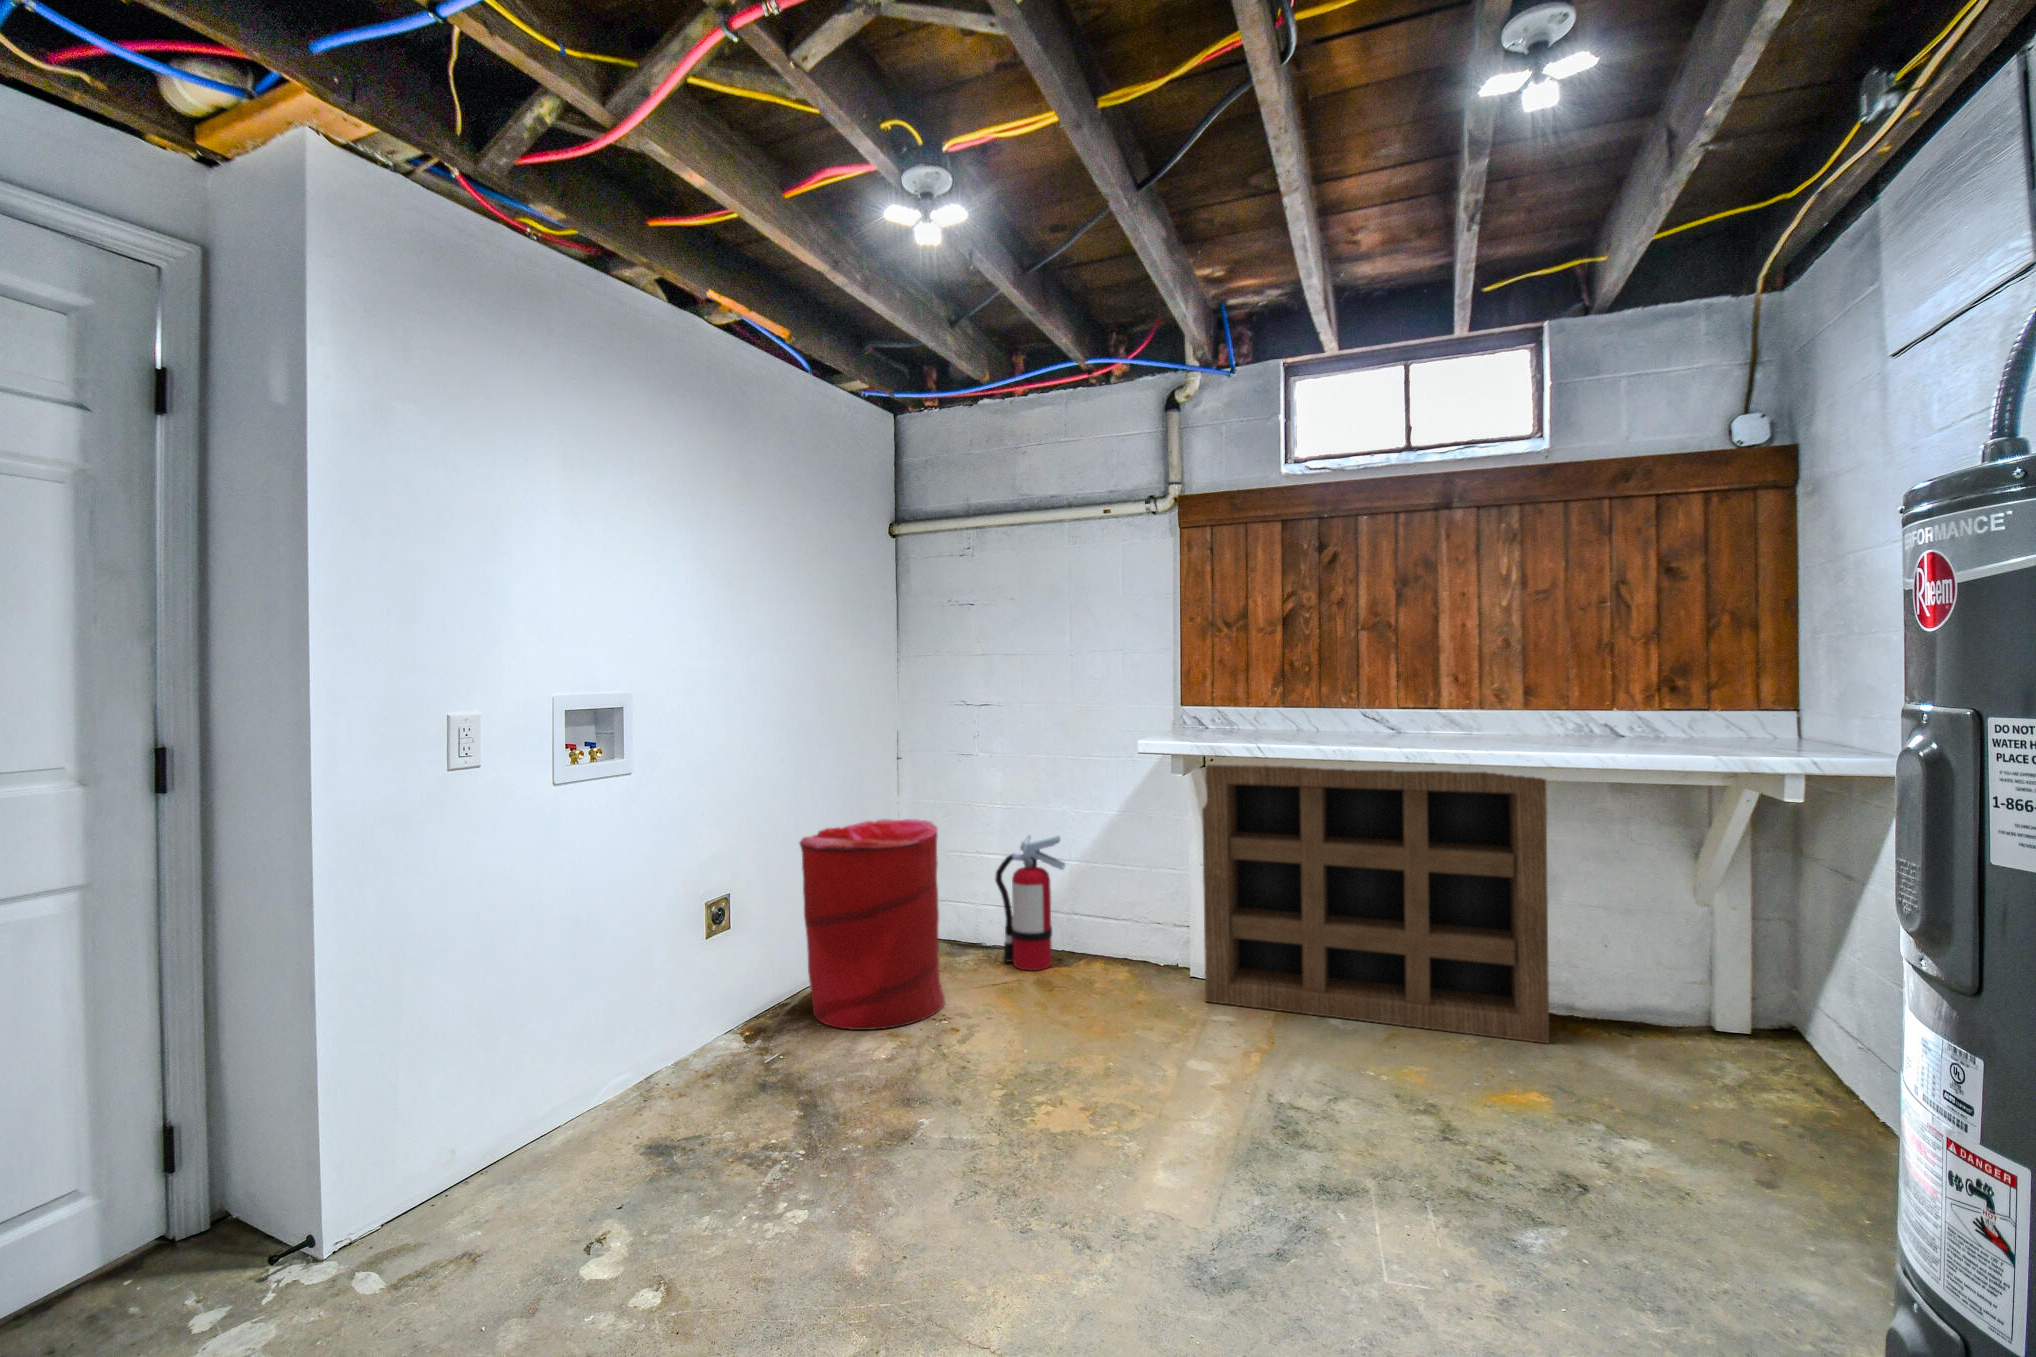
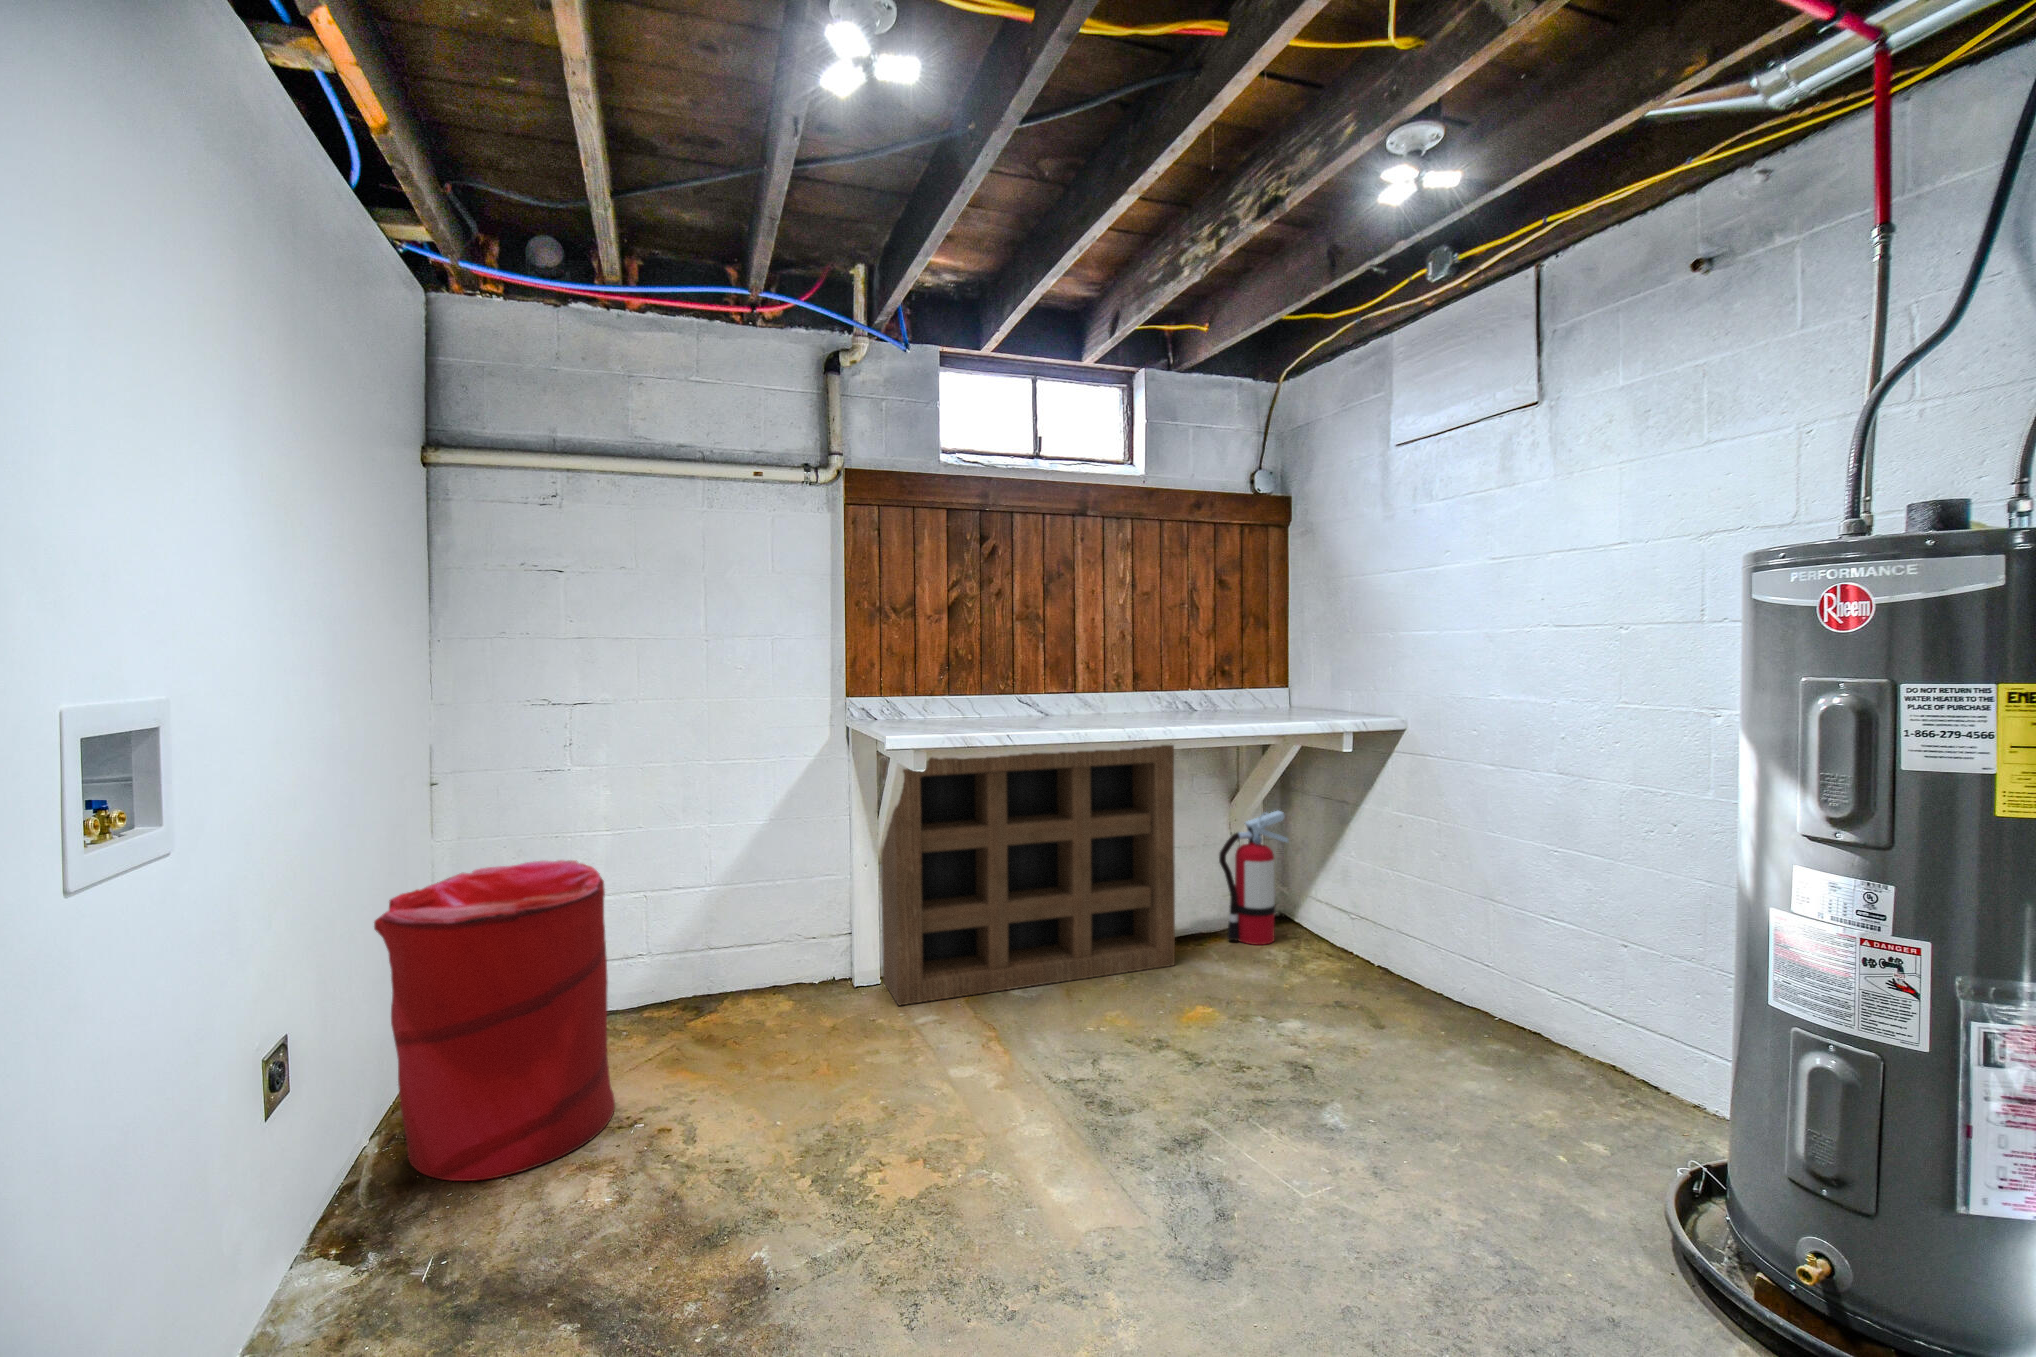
fire extinguisher: present [995,836,1065,970] -> present [1219,811,1288,945]

